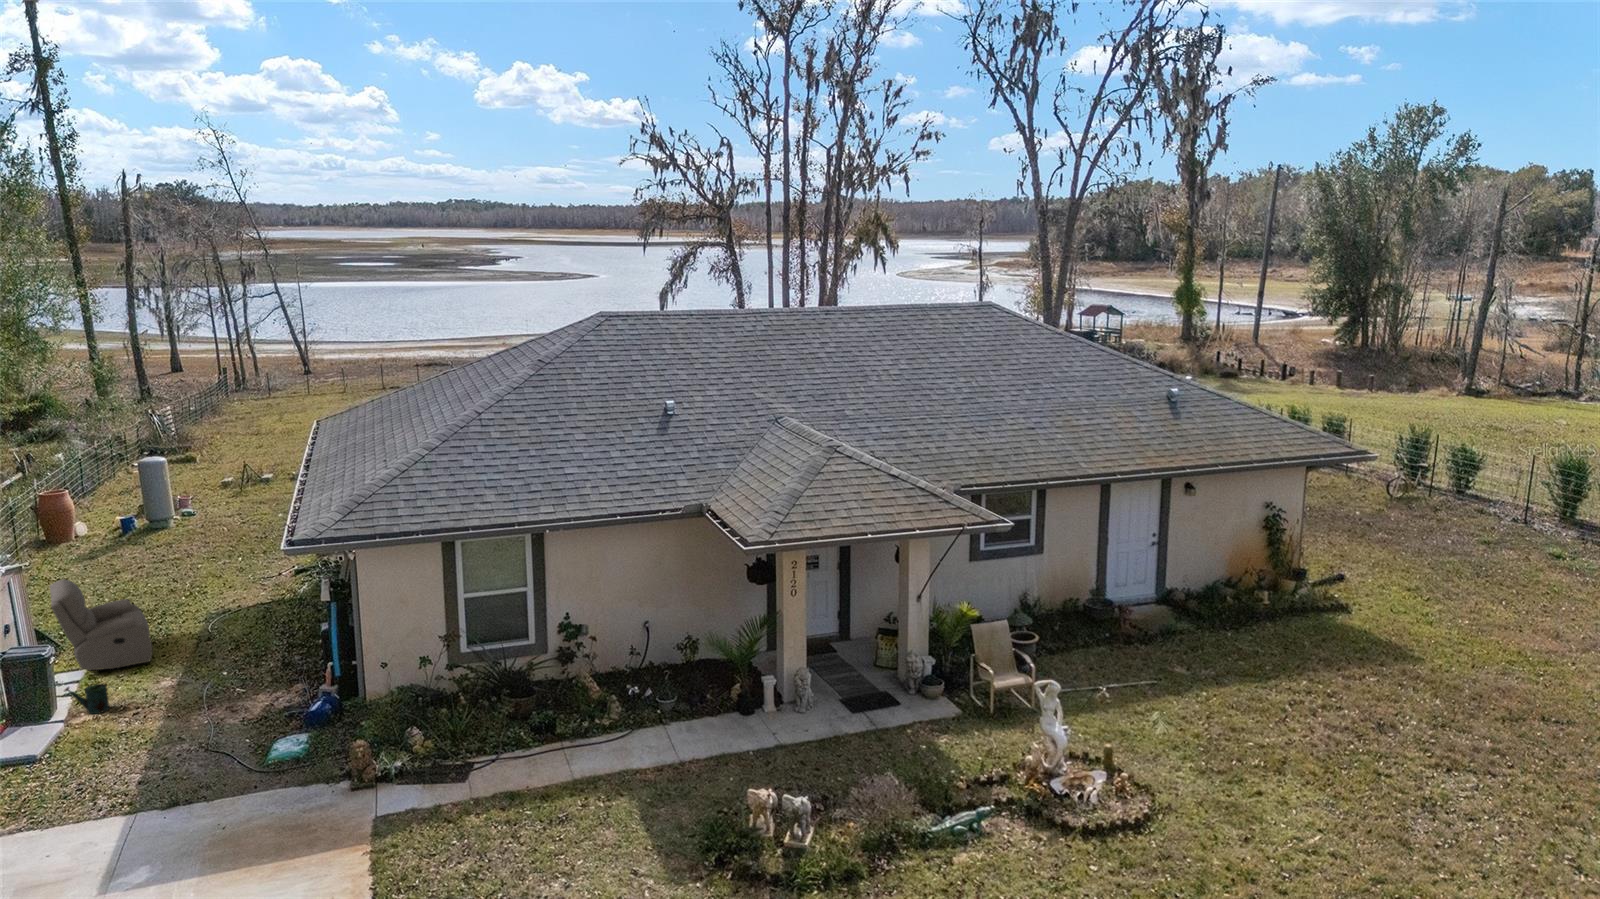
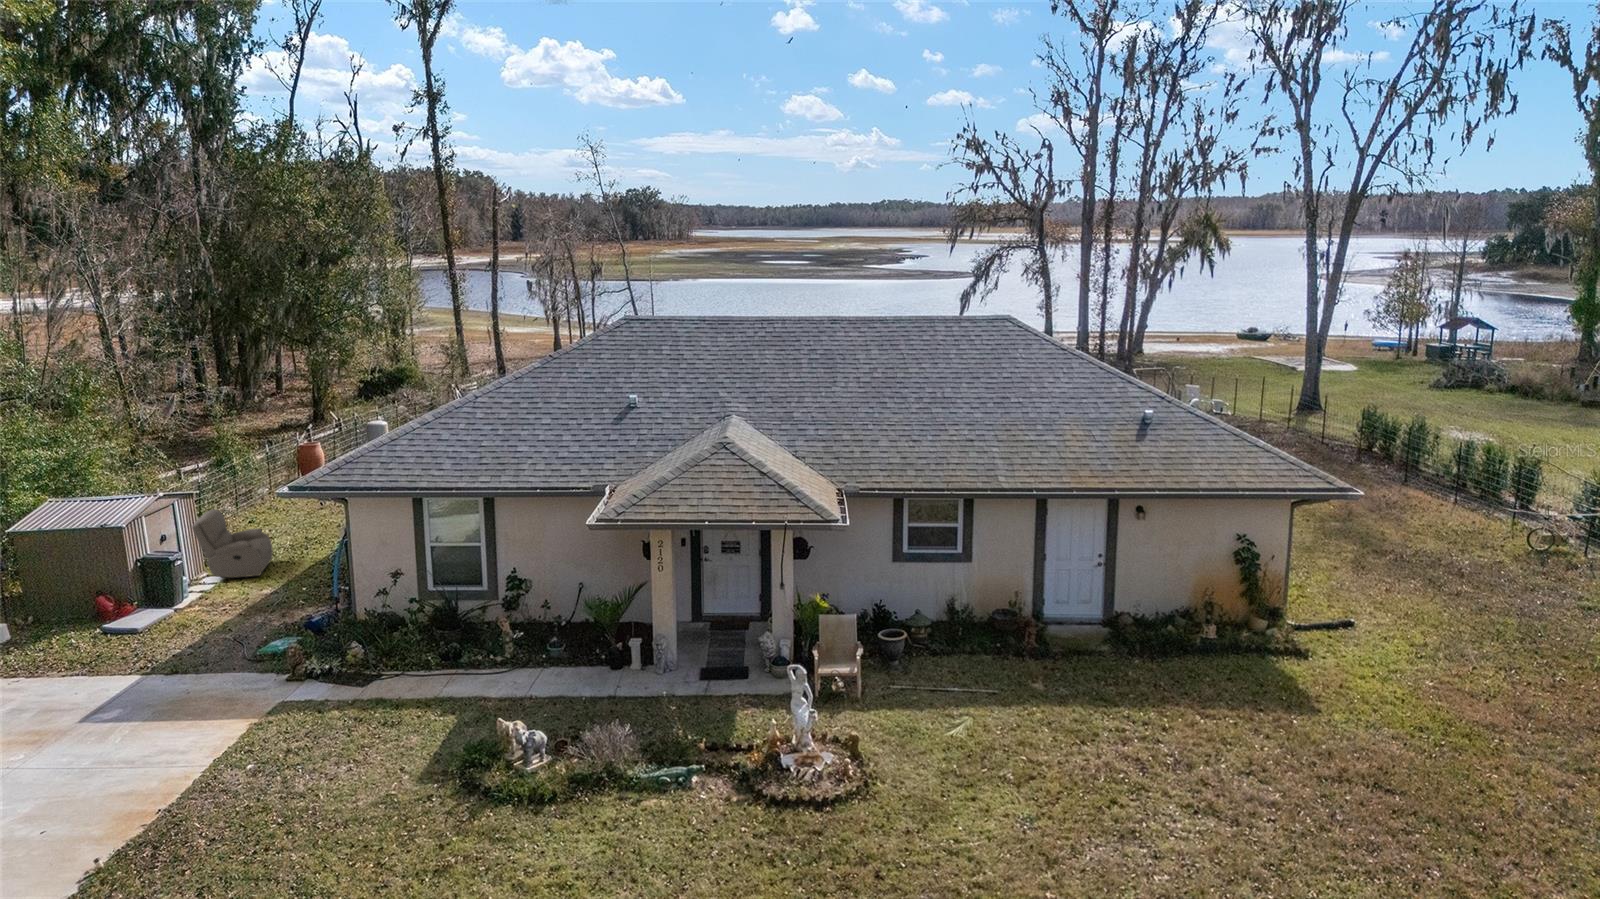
watering can: present [64,683,109,714] -> none [178,584,212,606]

